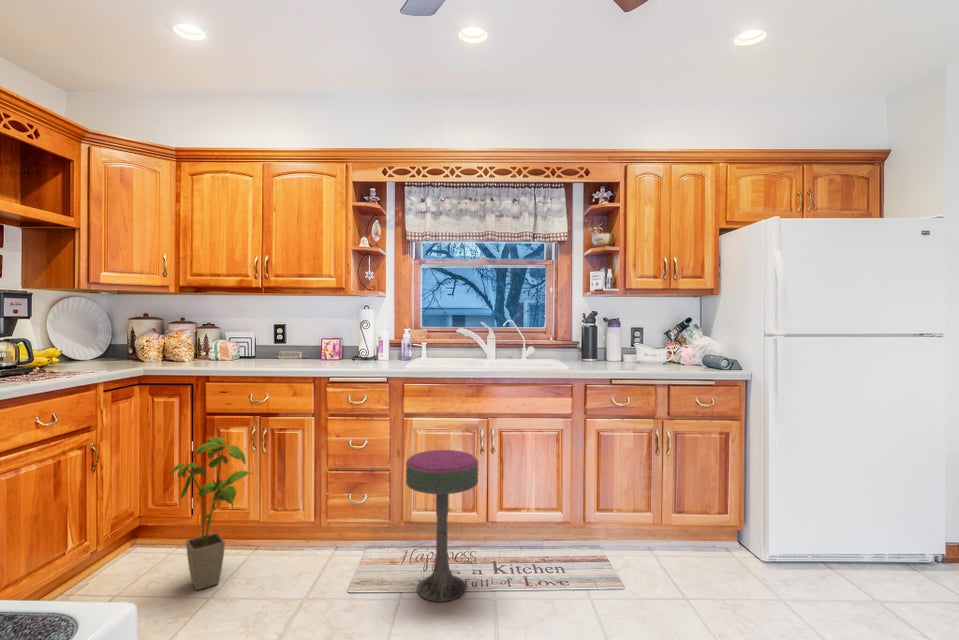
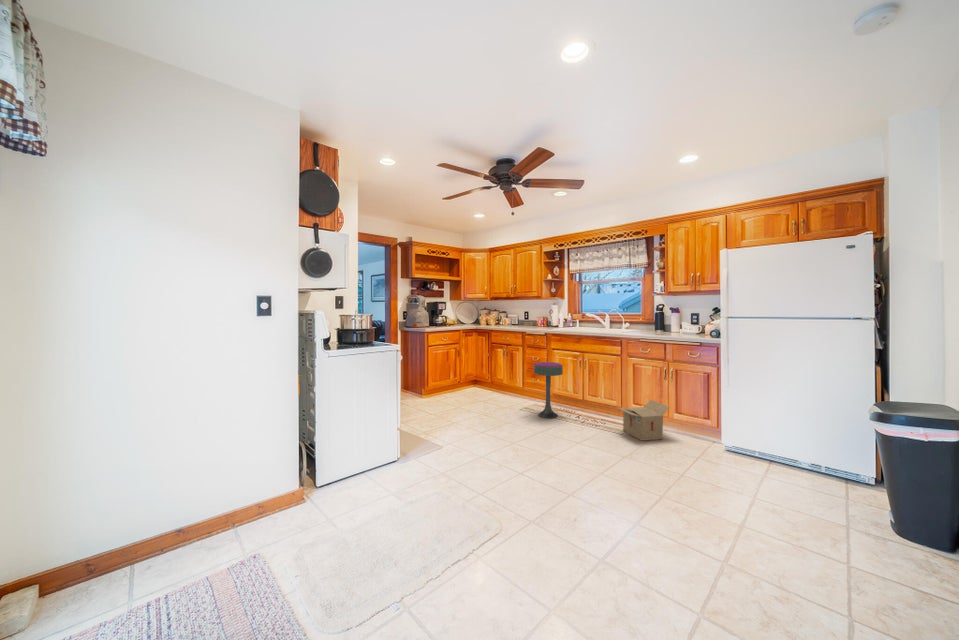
house plant: present [171,437,252,590] -> none [474,350,501,399]
cardboard box: none [612,497,697,596] -> present [617,400,670,441]

